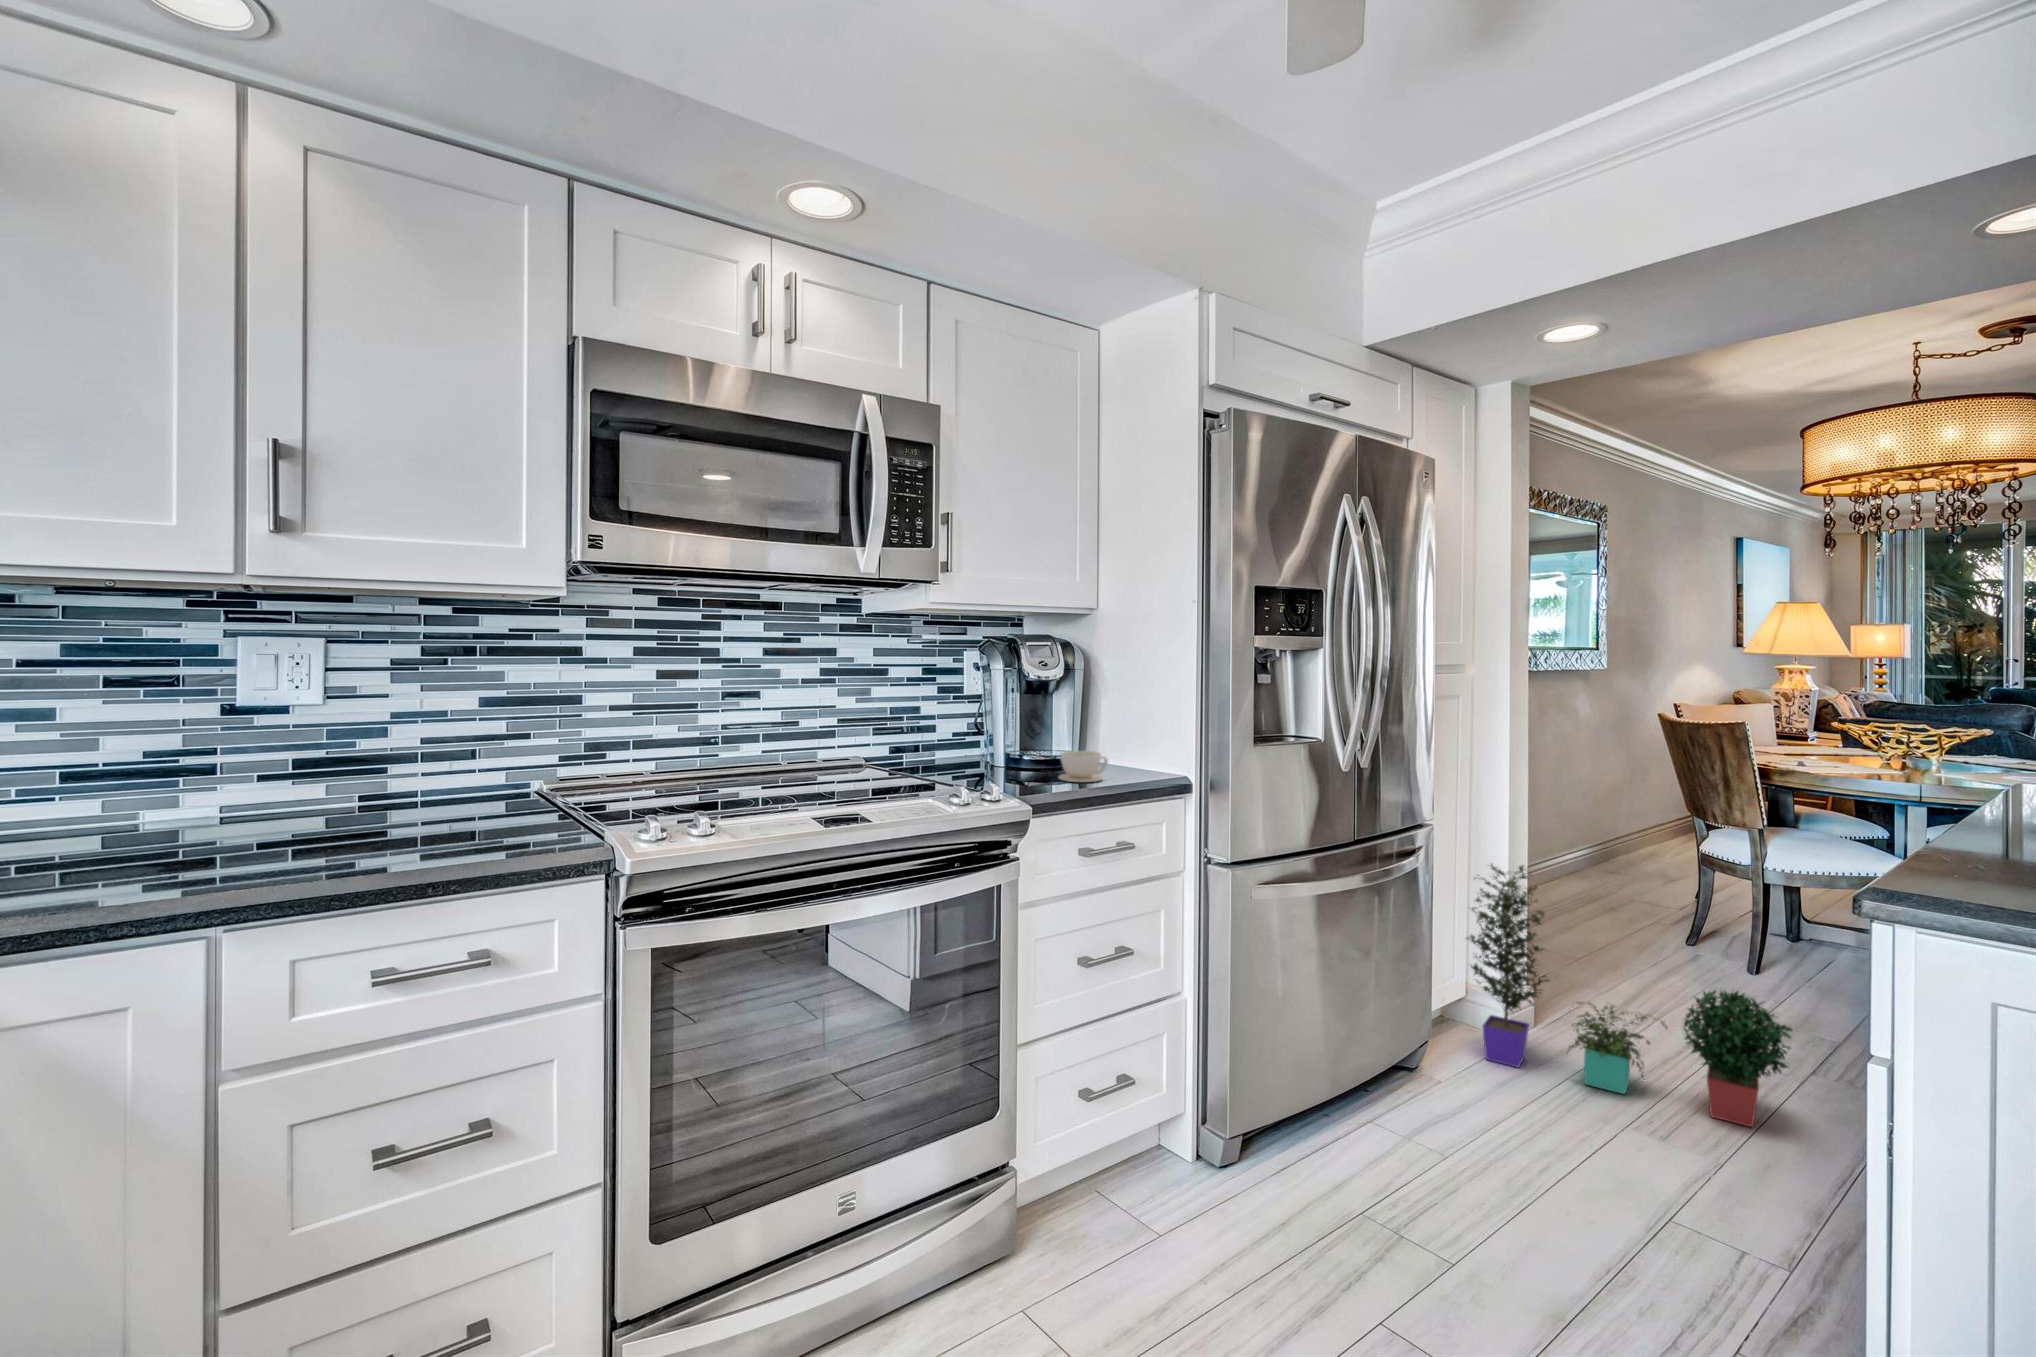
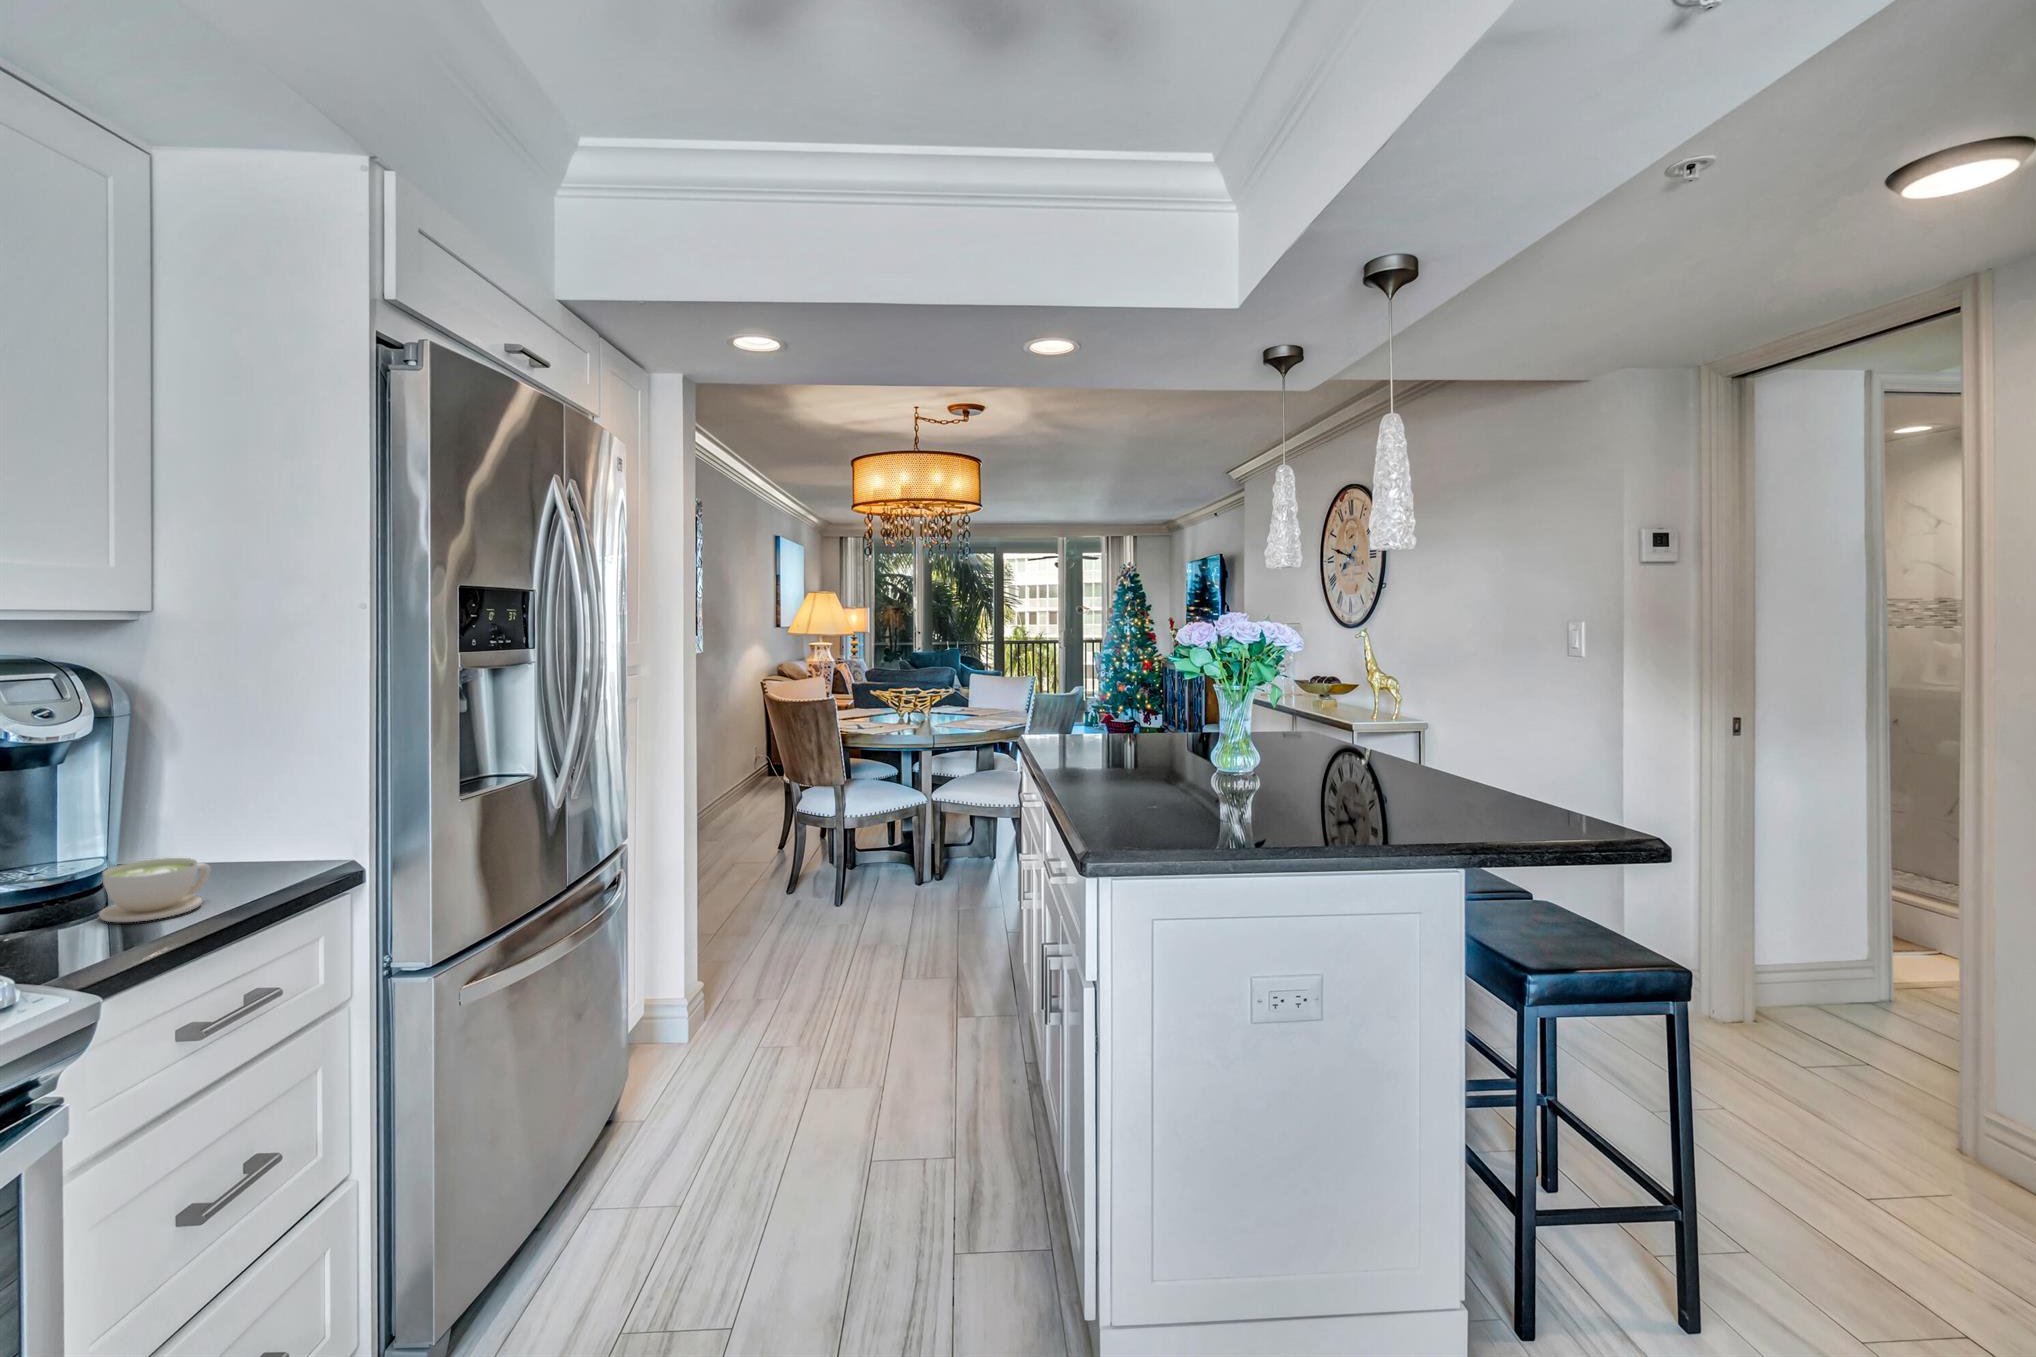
potted plant: present [1468,864,1792,1127] -> none [653,865,911,1066]

